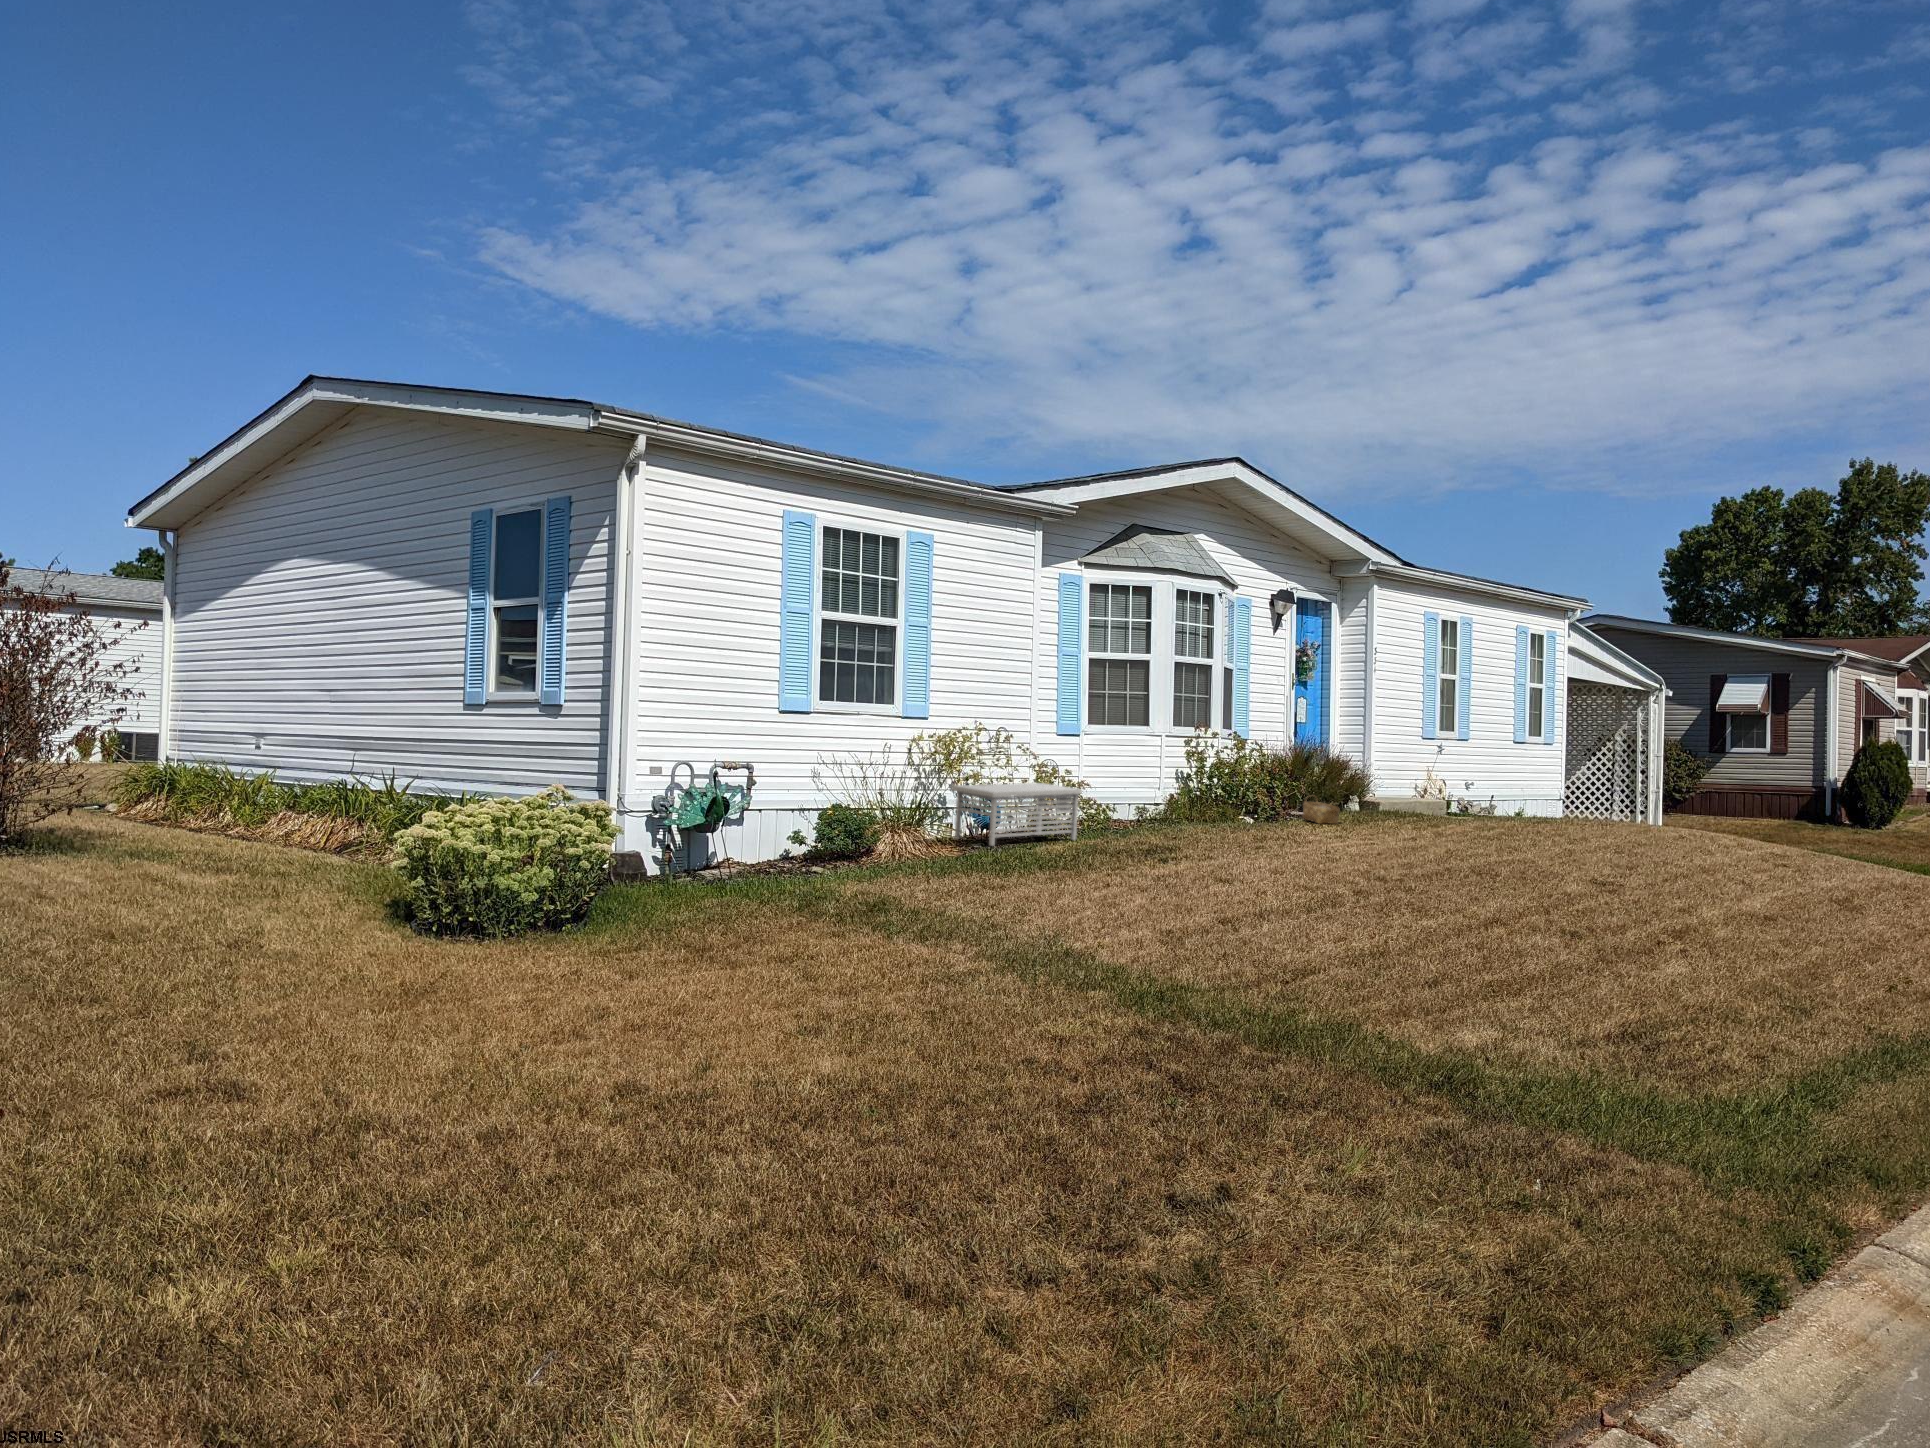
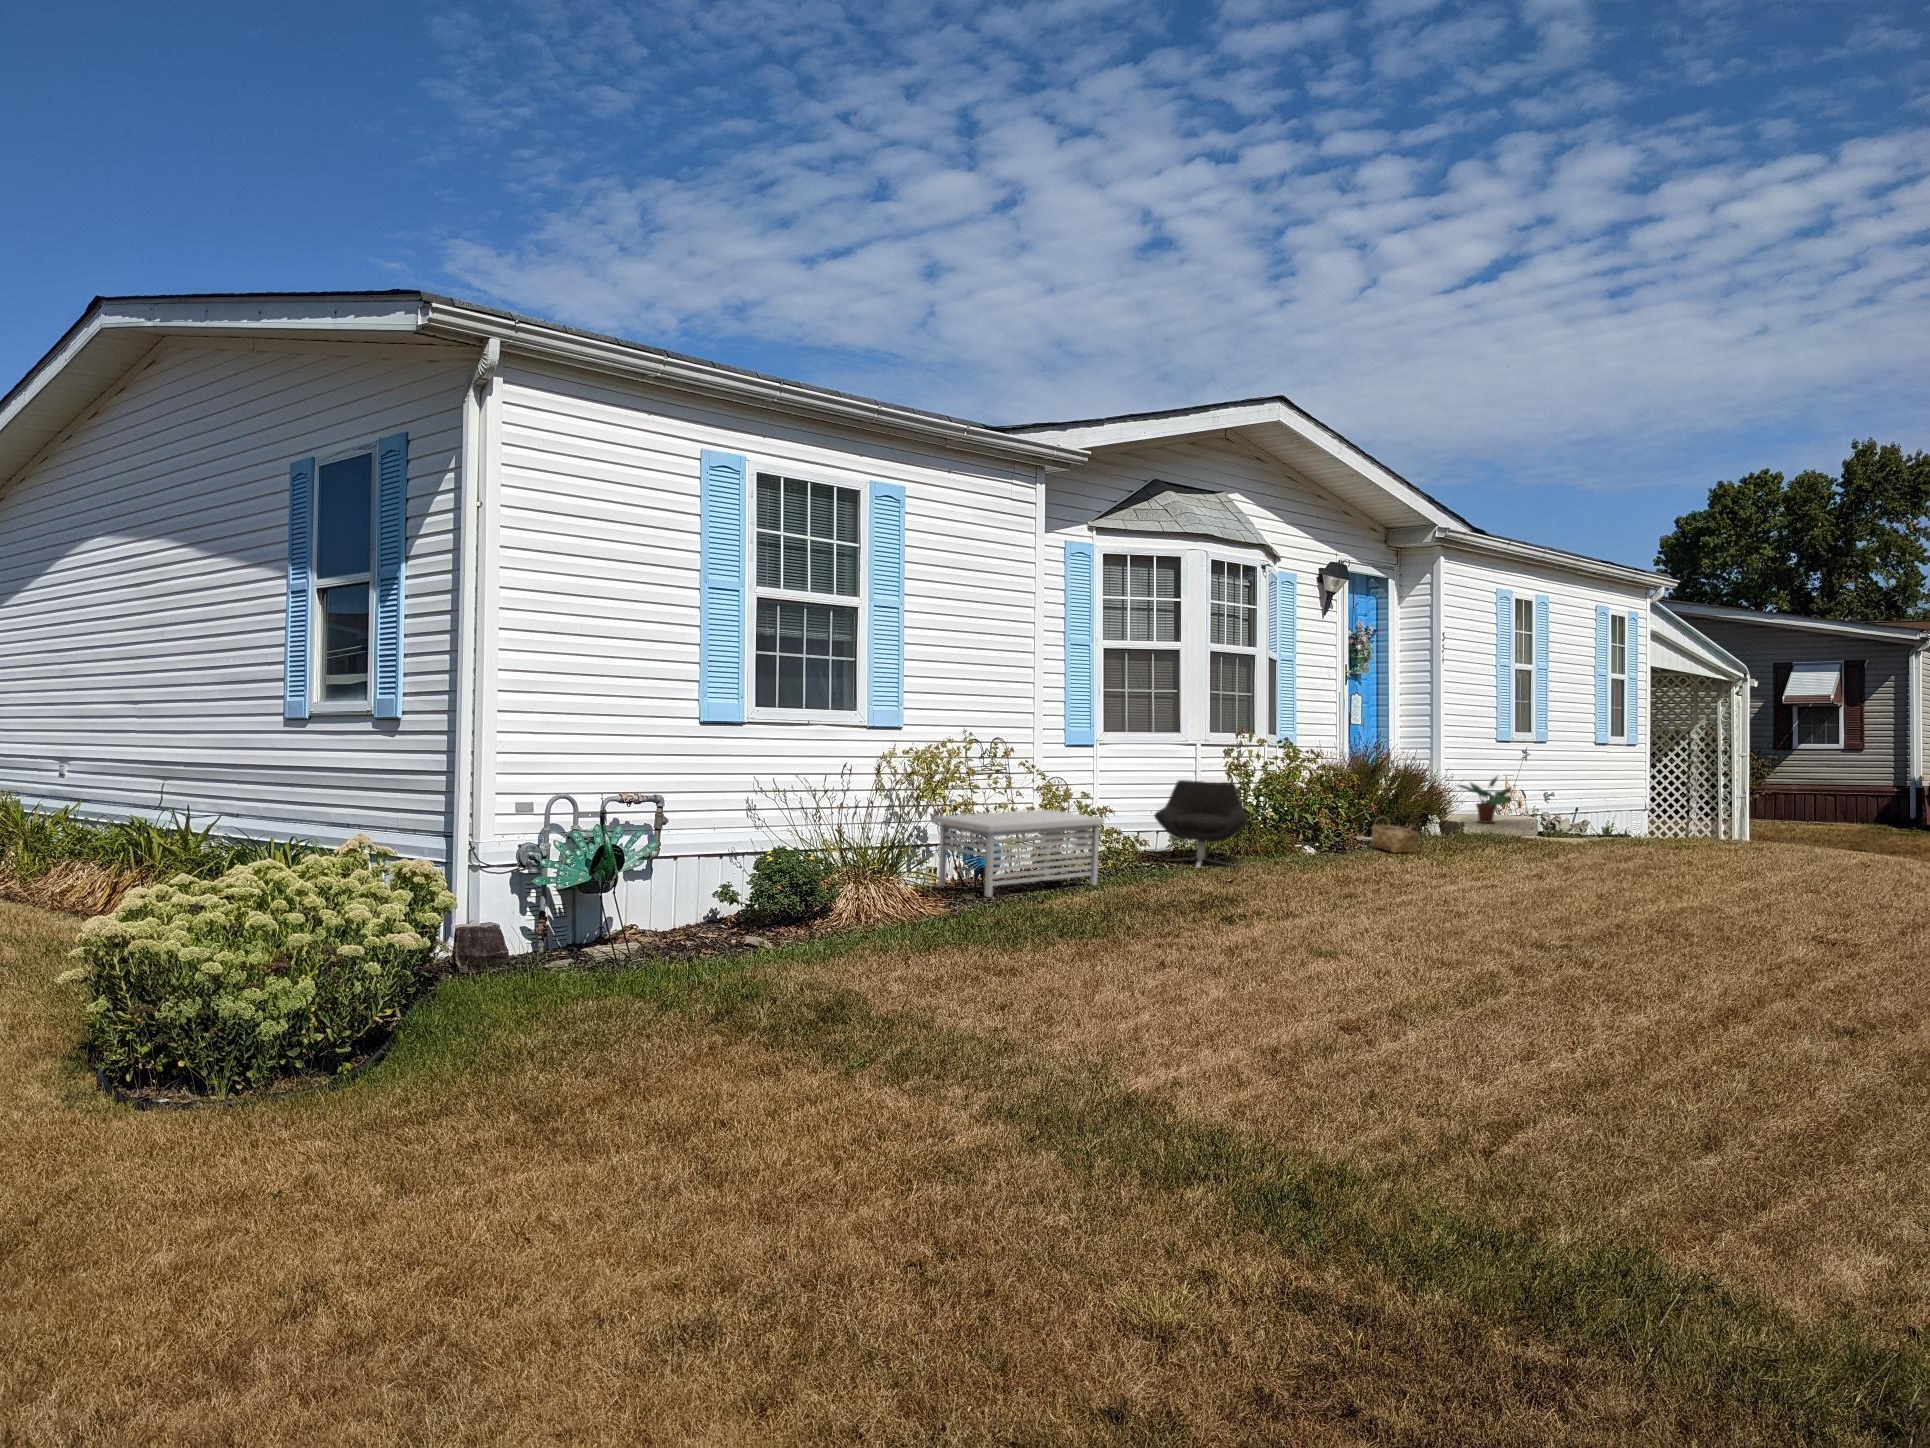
lounge chair: none [1125,763,1198,831] -> present [1154,780,1247,868]
potted plant: none [1381,765,1435,805] -> present [1458,777,1512,823]

